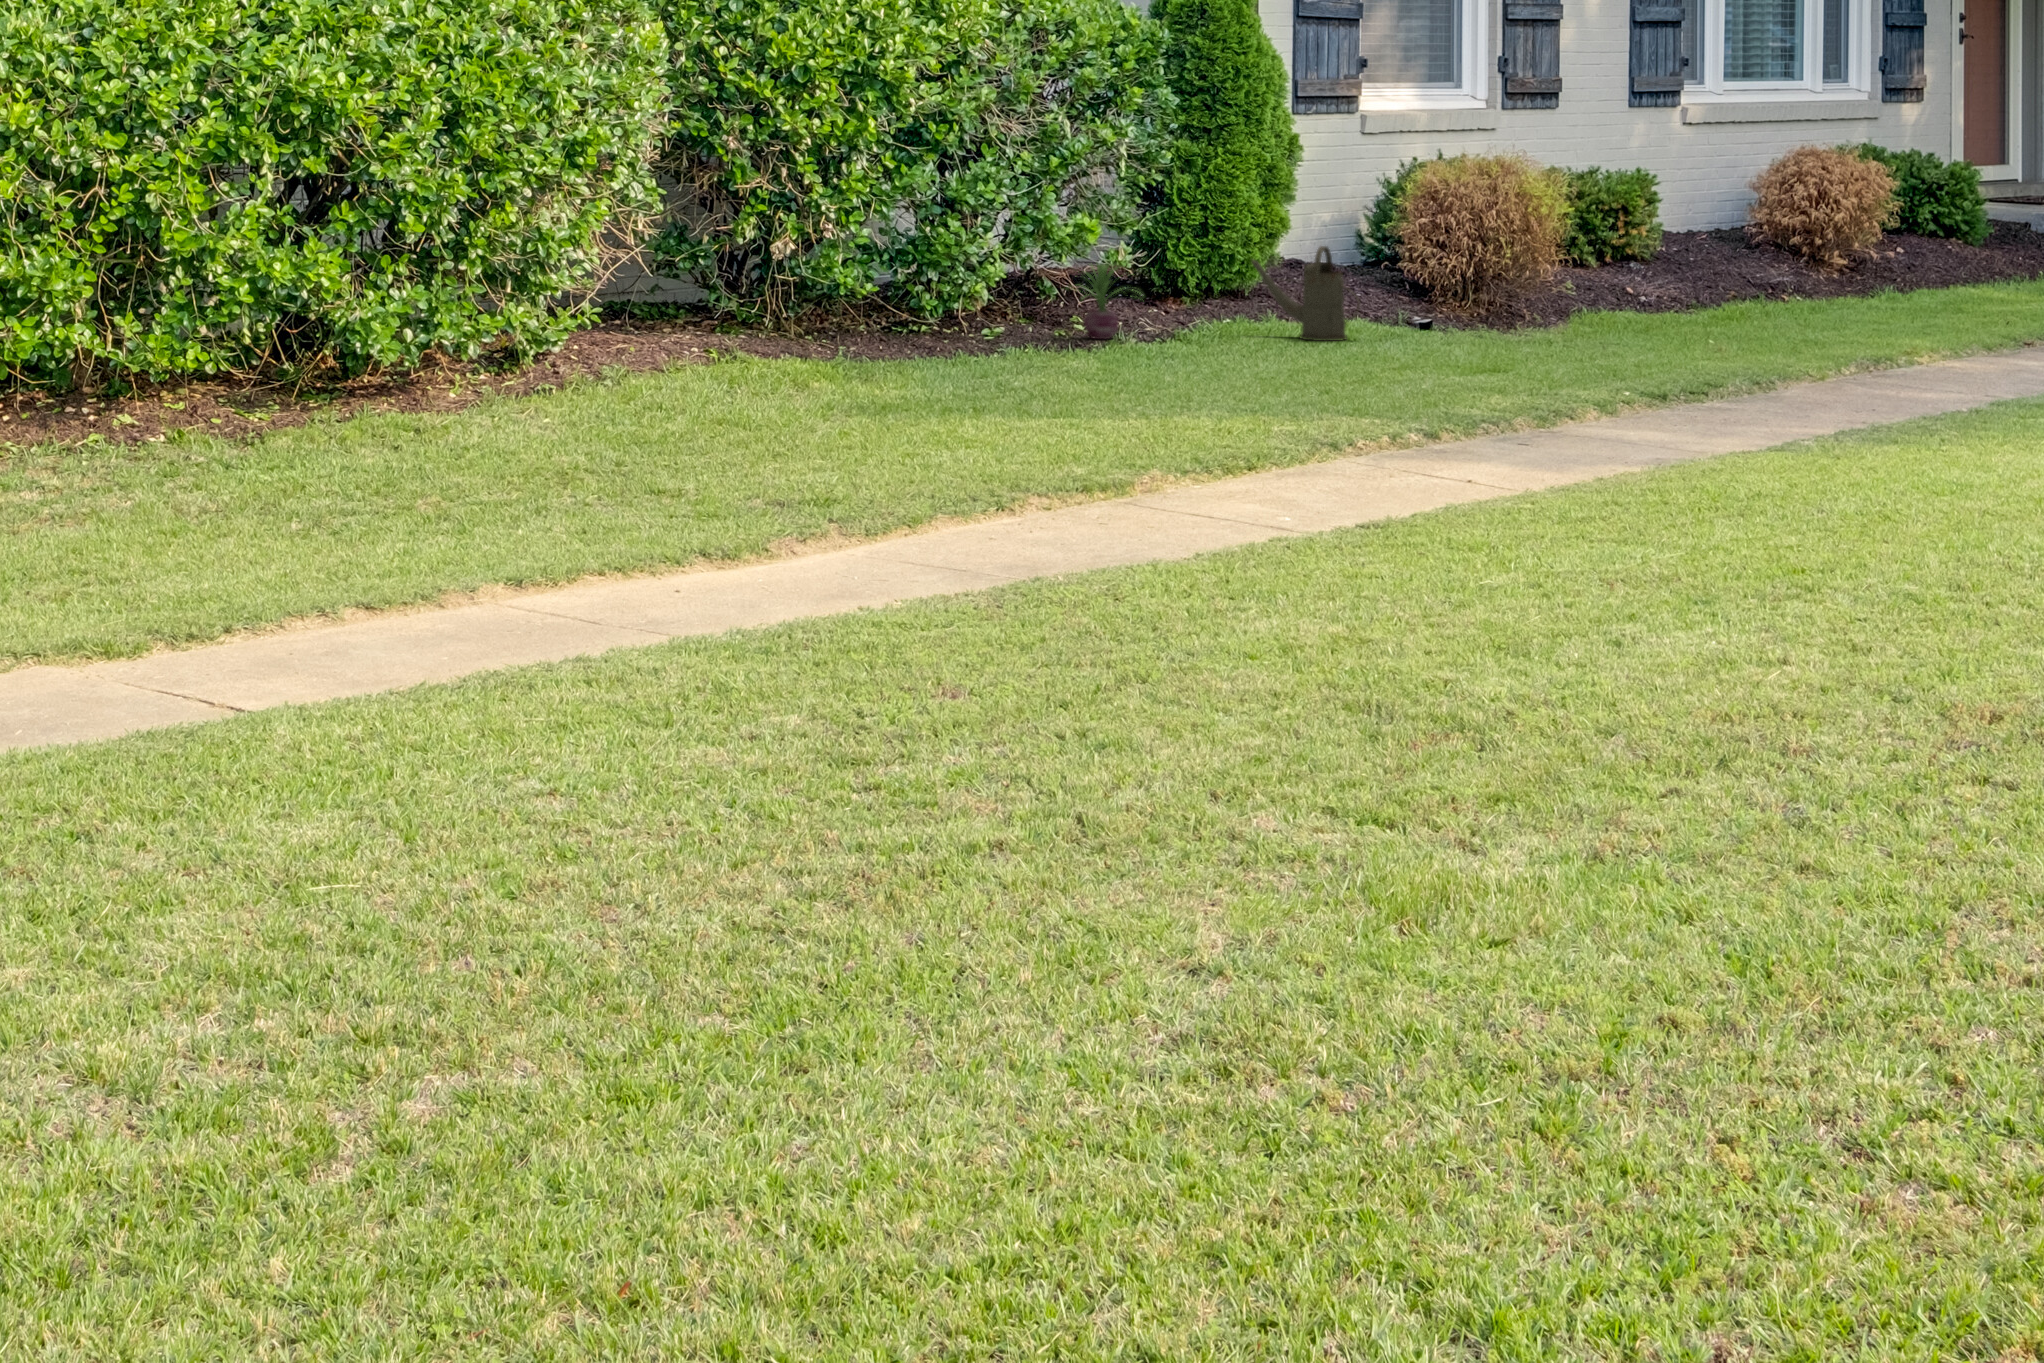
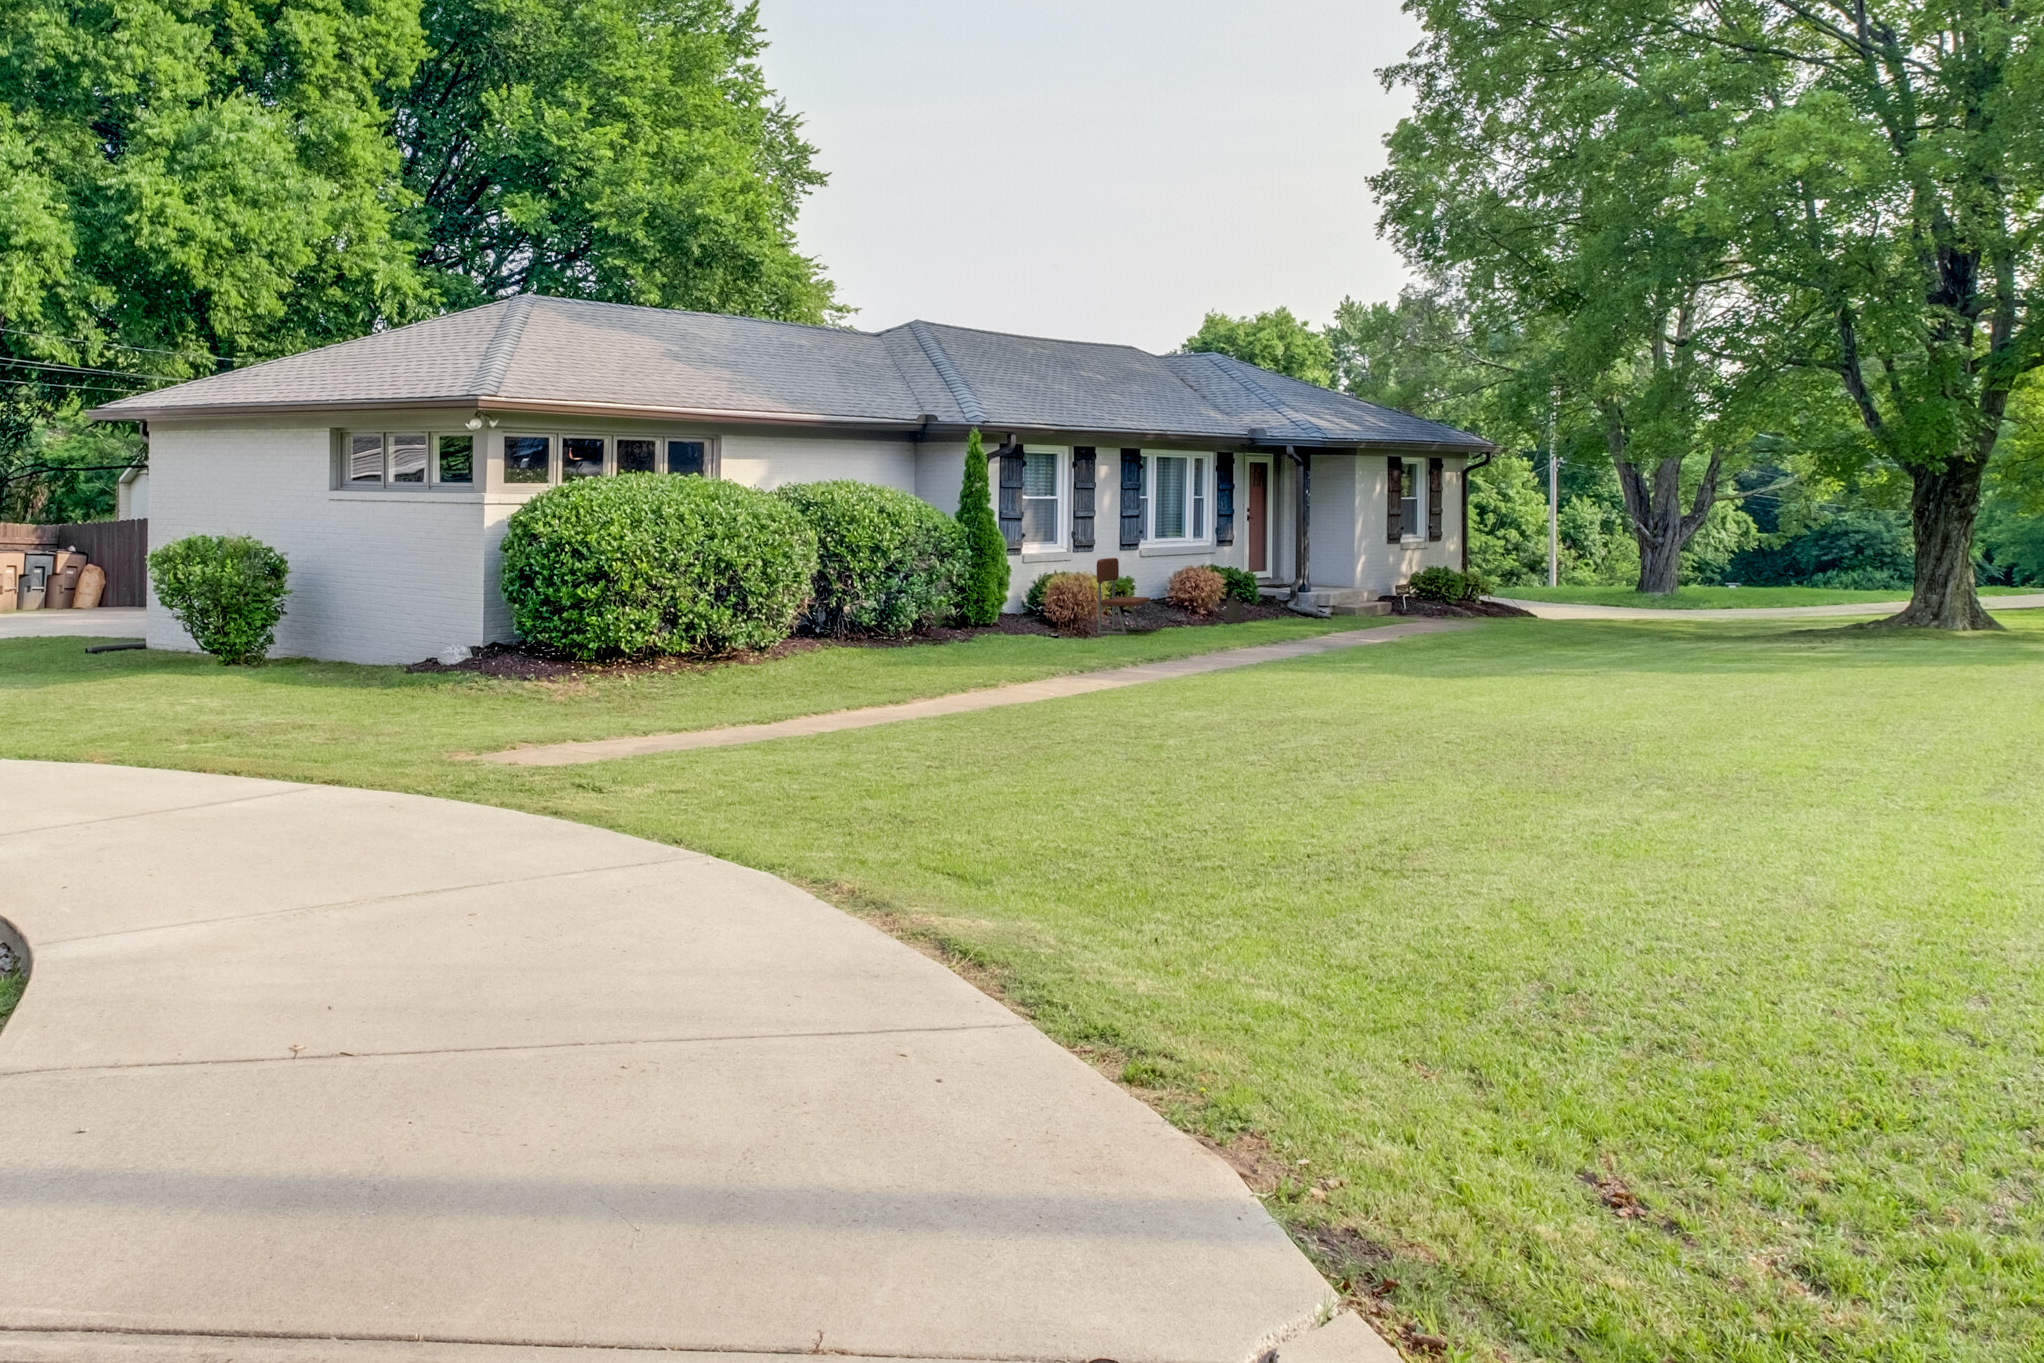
bench: none [1551,123,1700,331] -> present [1097,558,1150,635]
watering can: present [1251,246,1360,341] -> present [1211,593,1241,623]

